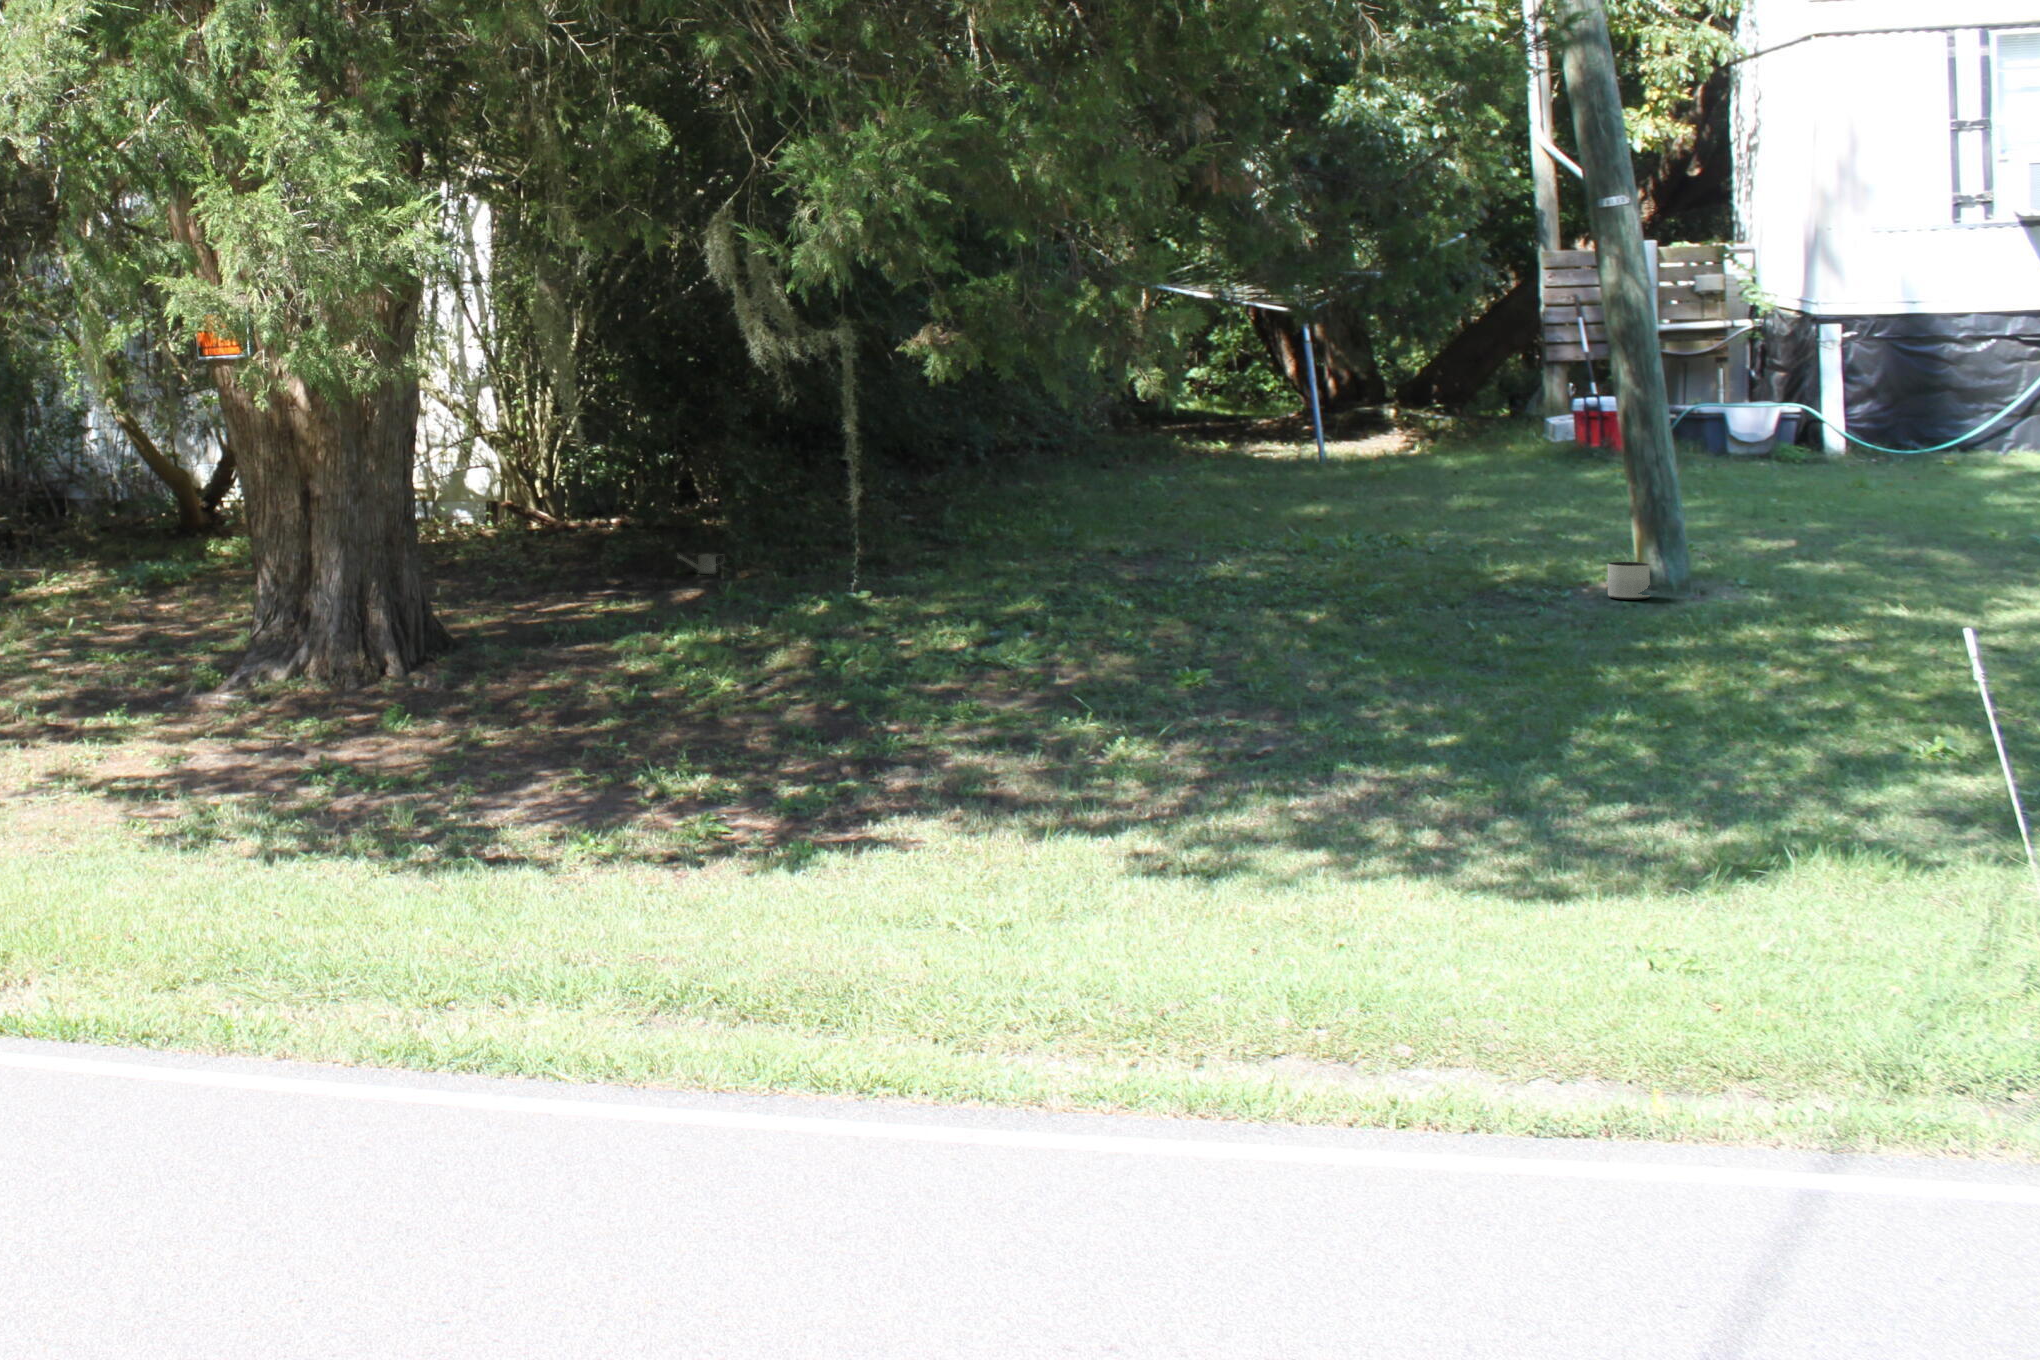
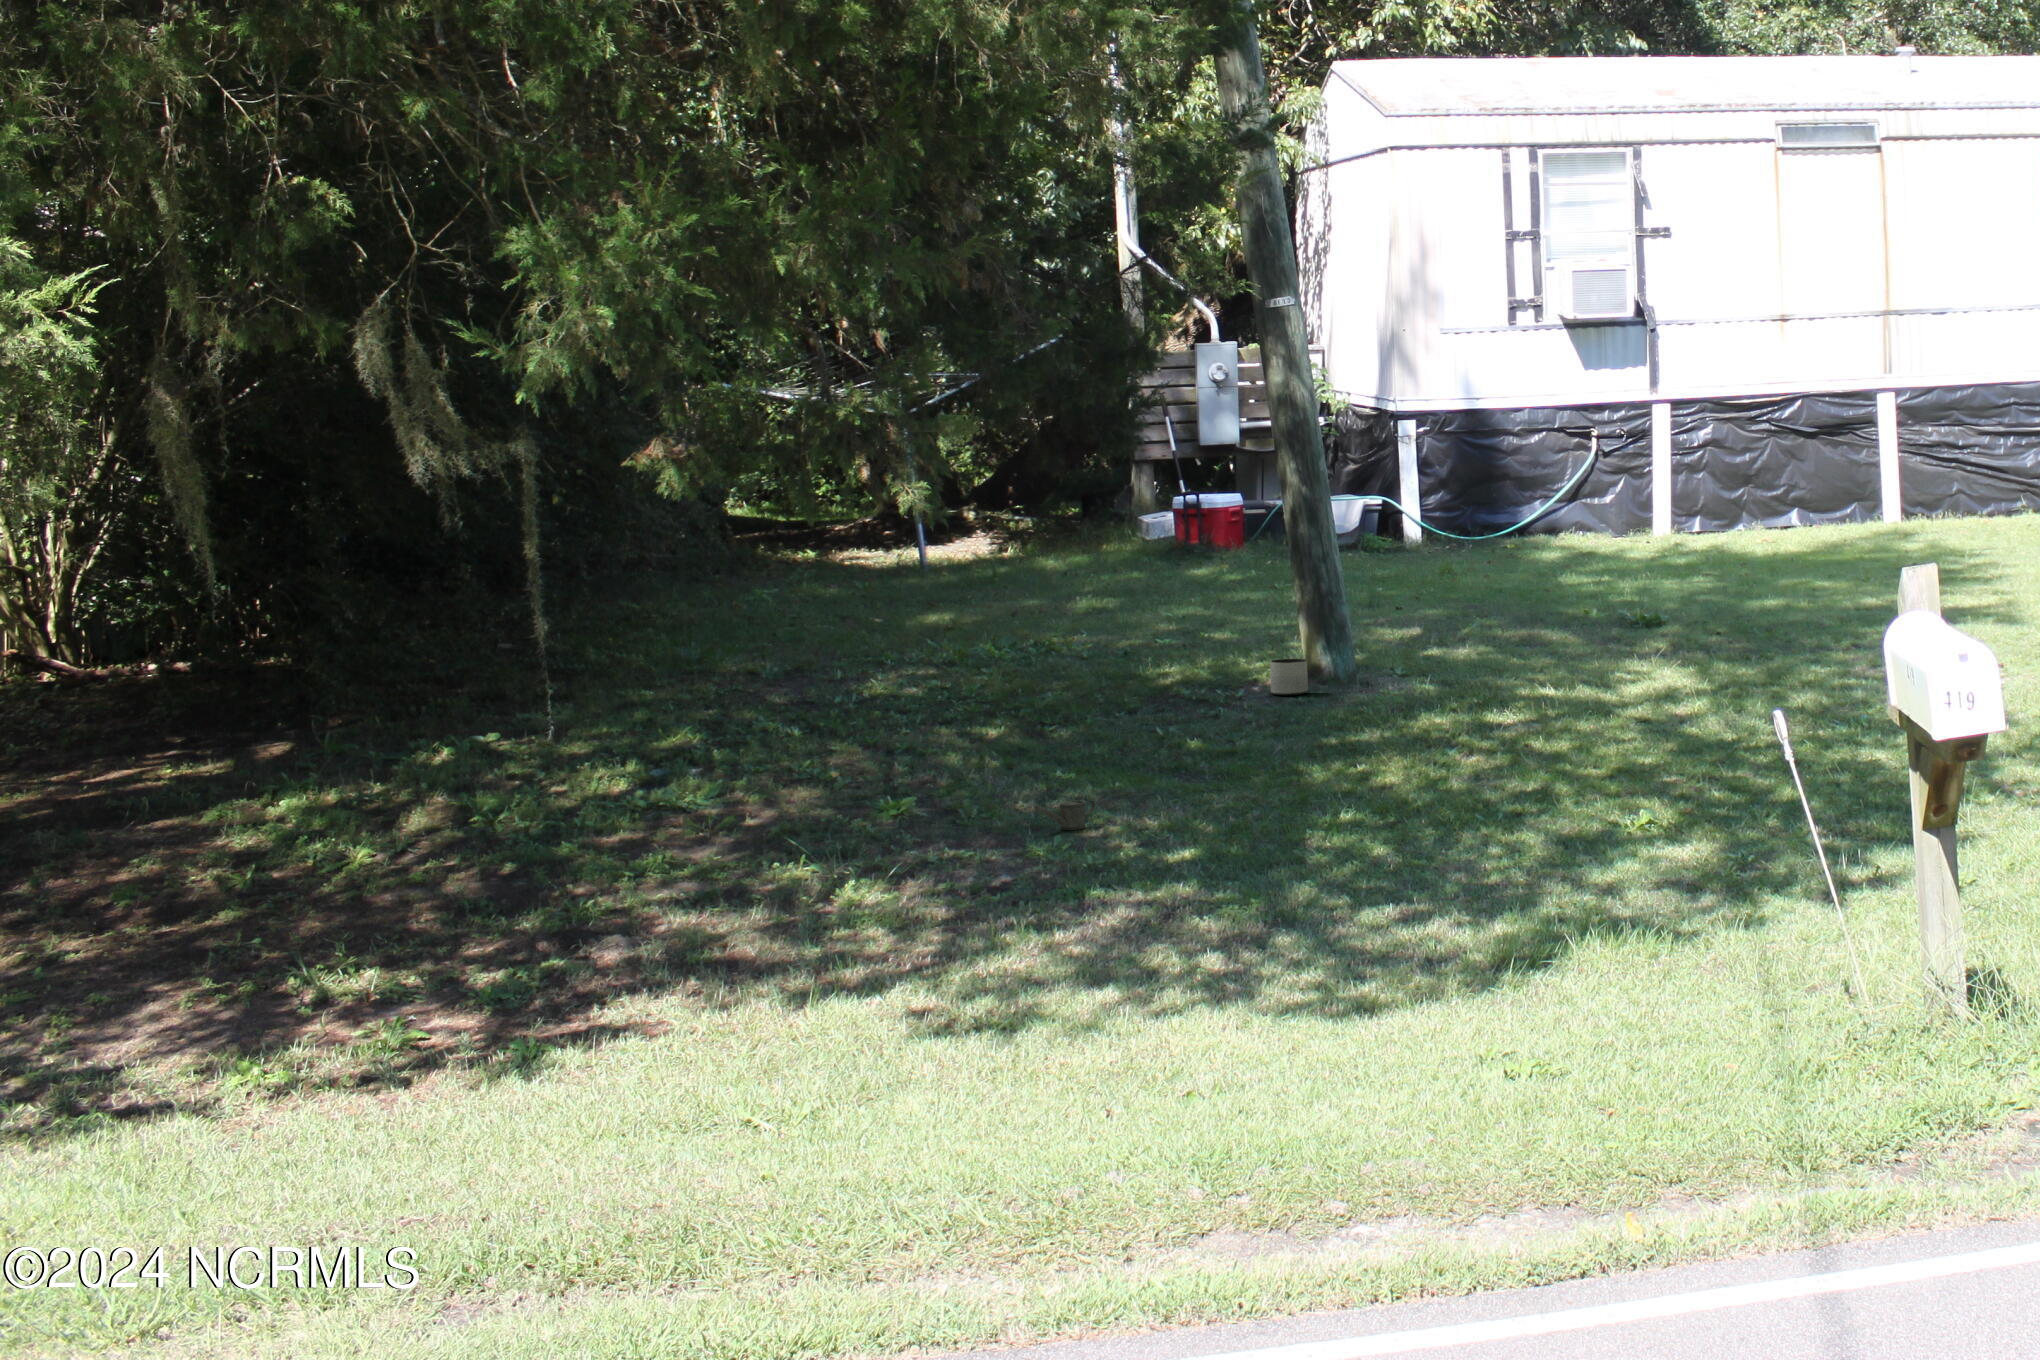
watering can: present [677,554,717,574] -> present [1035,801,1095,830]

